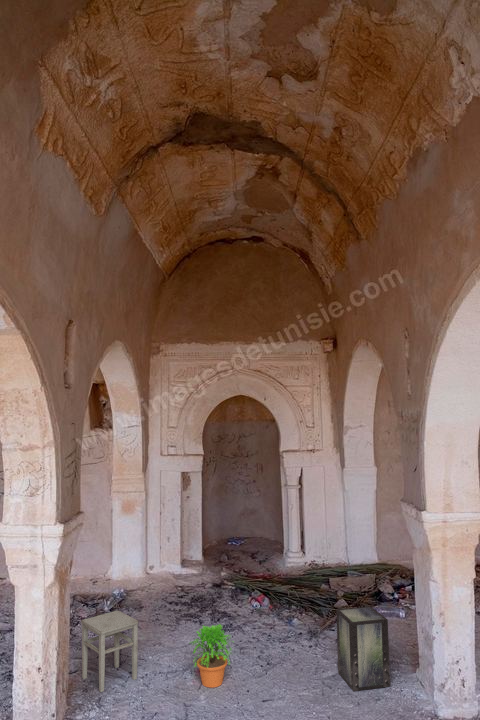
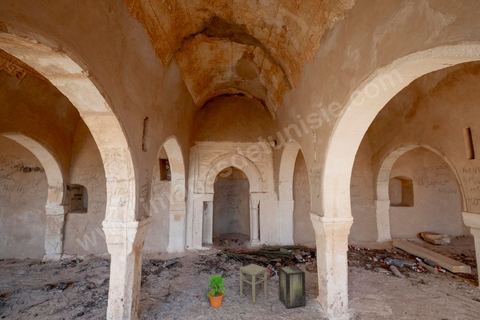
stool: present [81,610,138,692] -> present [239,264,267,303]

